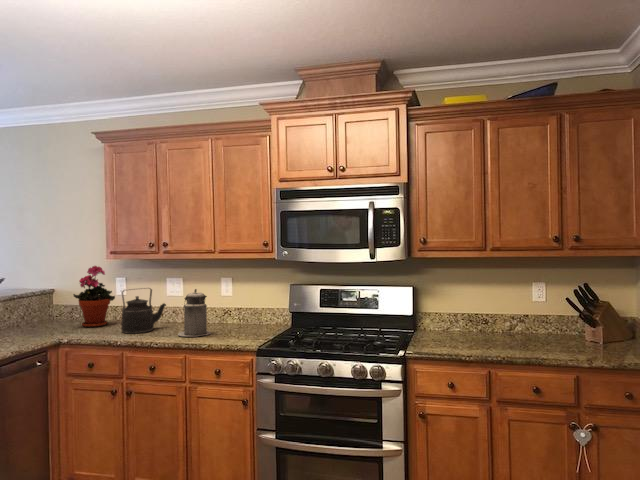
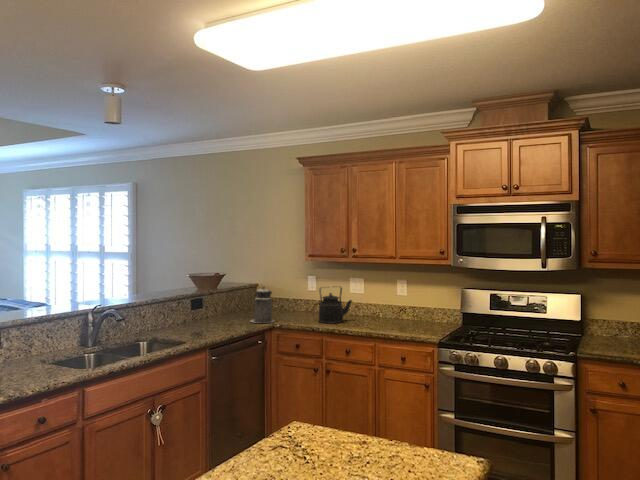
potted plant: present [73,266,115,327] -> none [278,266,309,317]
canister: present [178,289,211,336] -> present [250,286,275,323]

